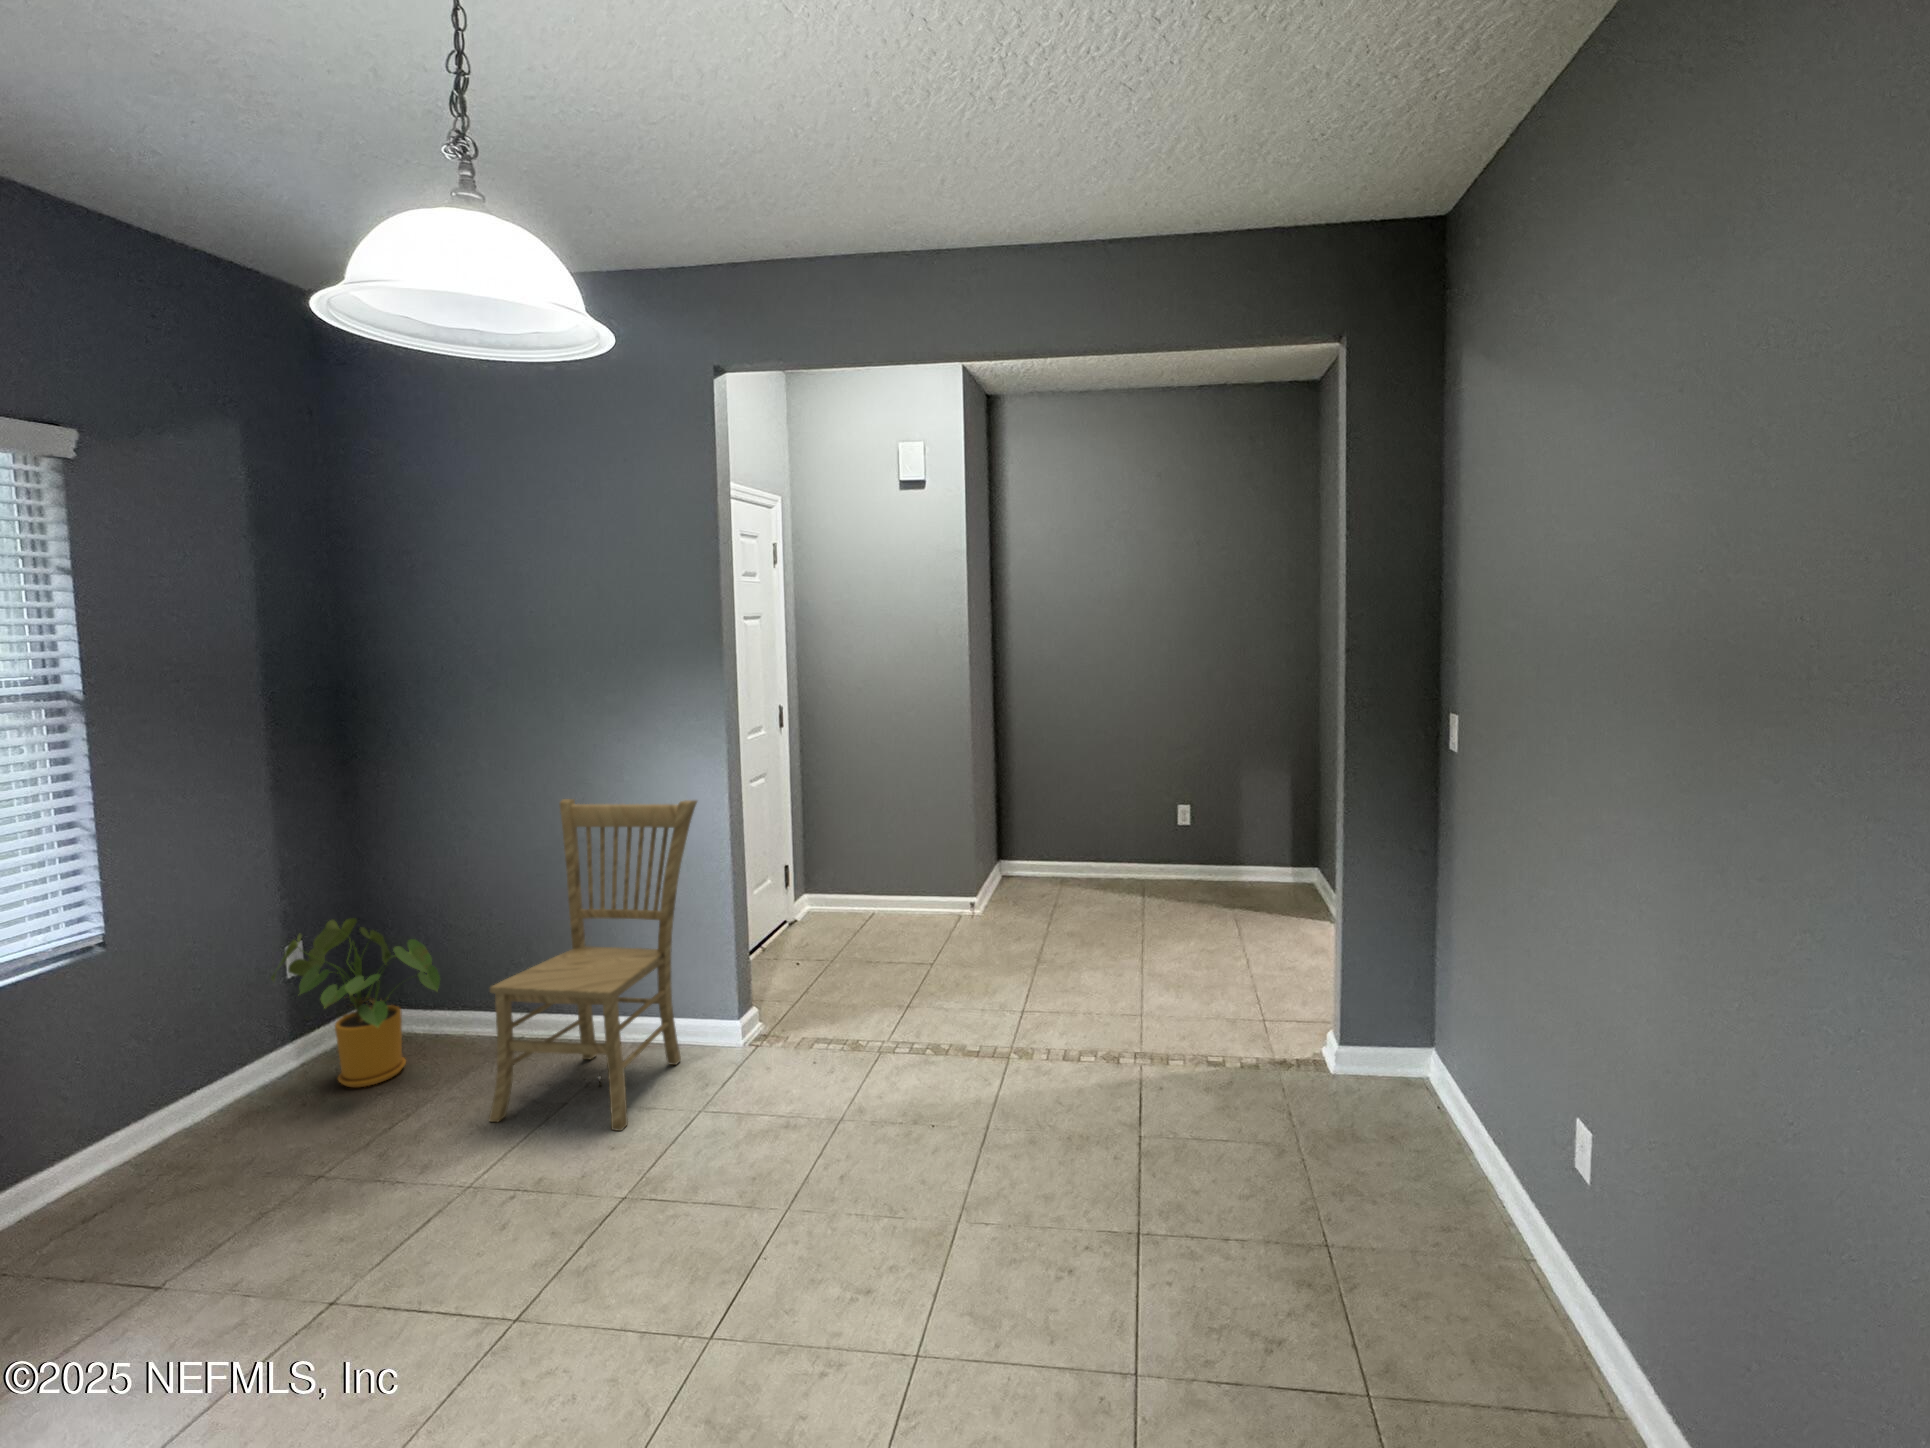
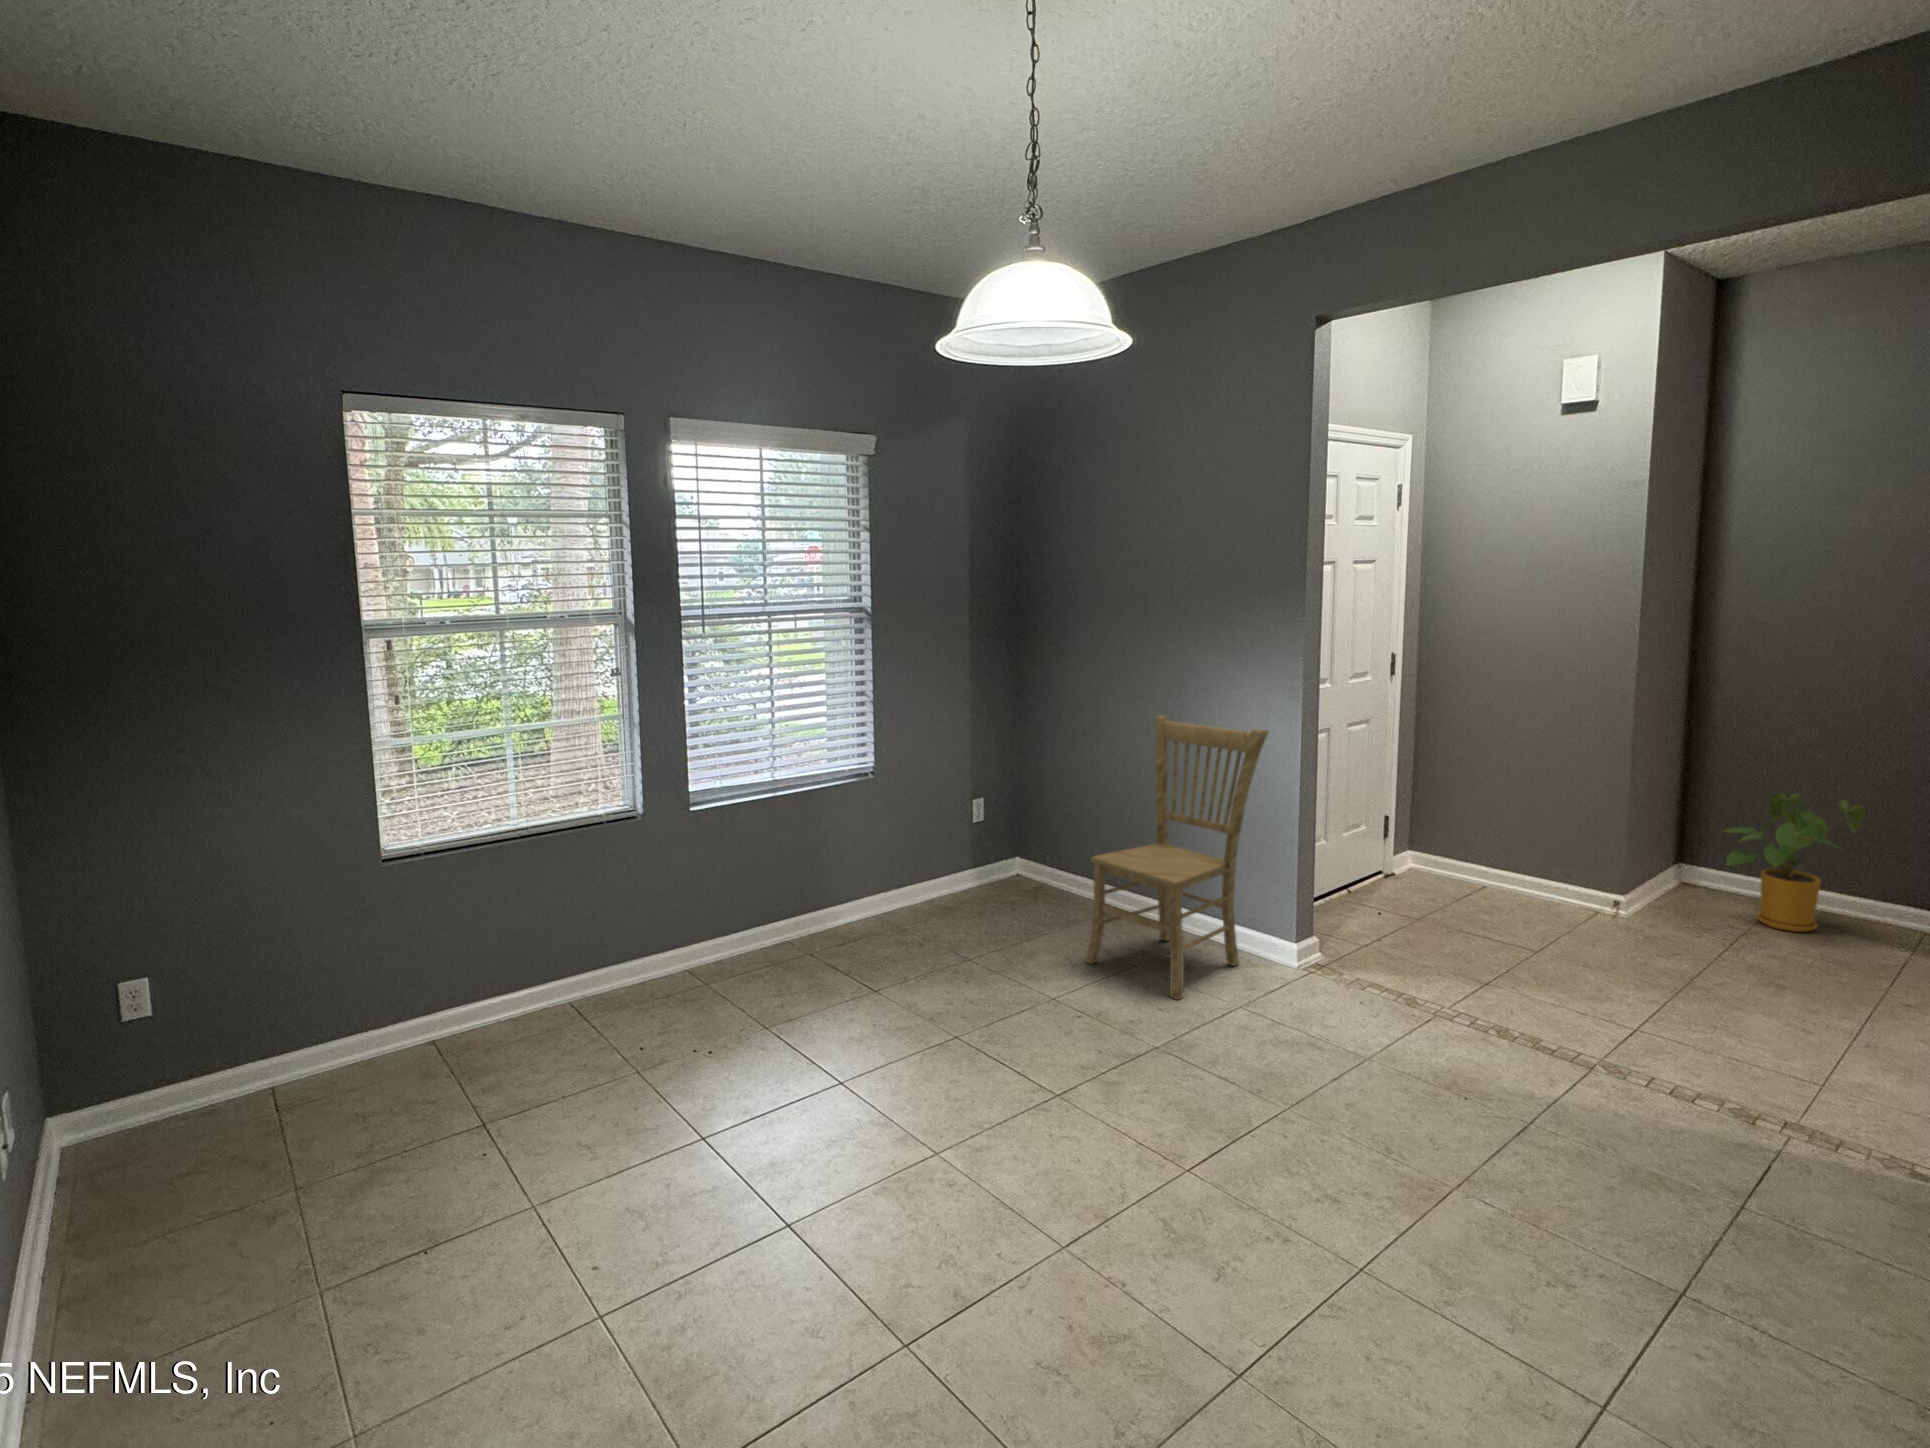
house plant: present [271,918,440,1087] -> present [1725,793,1866,932]

